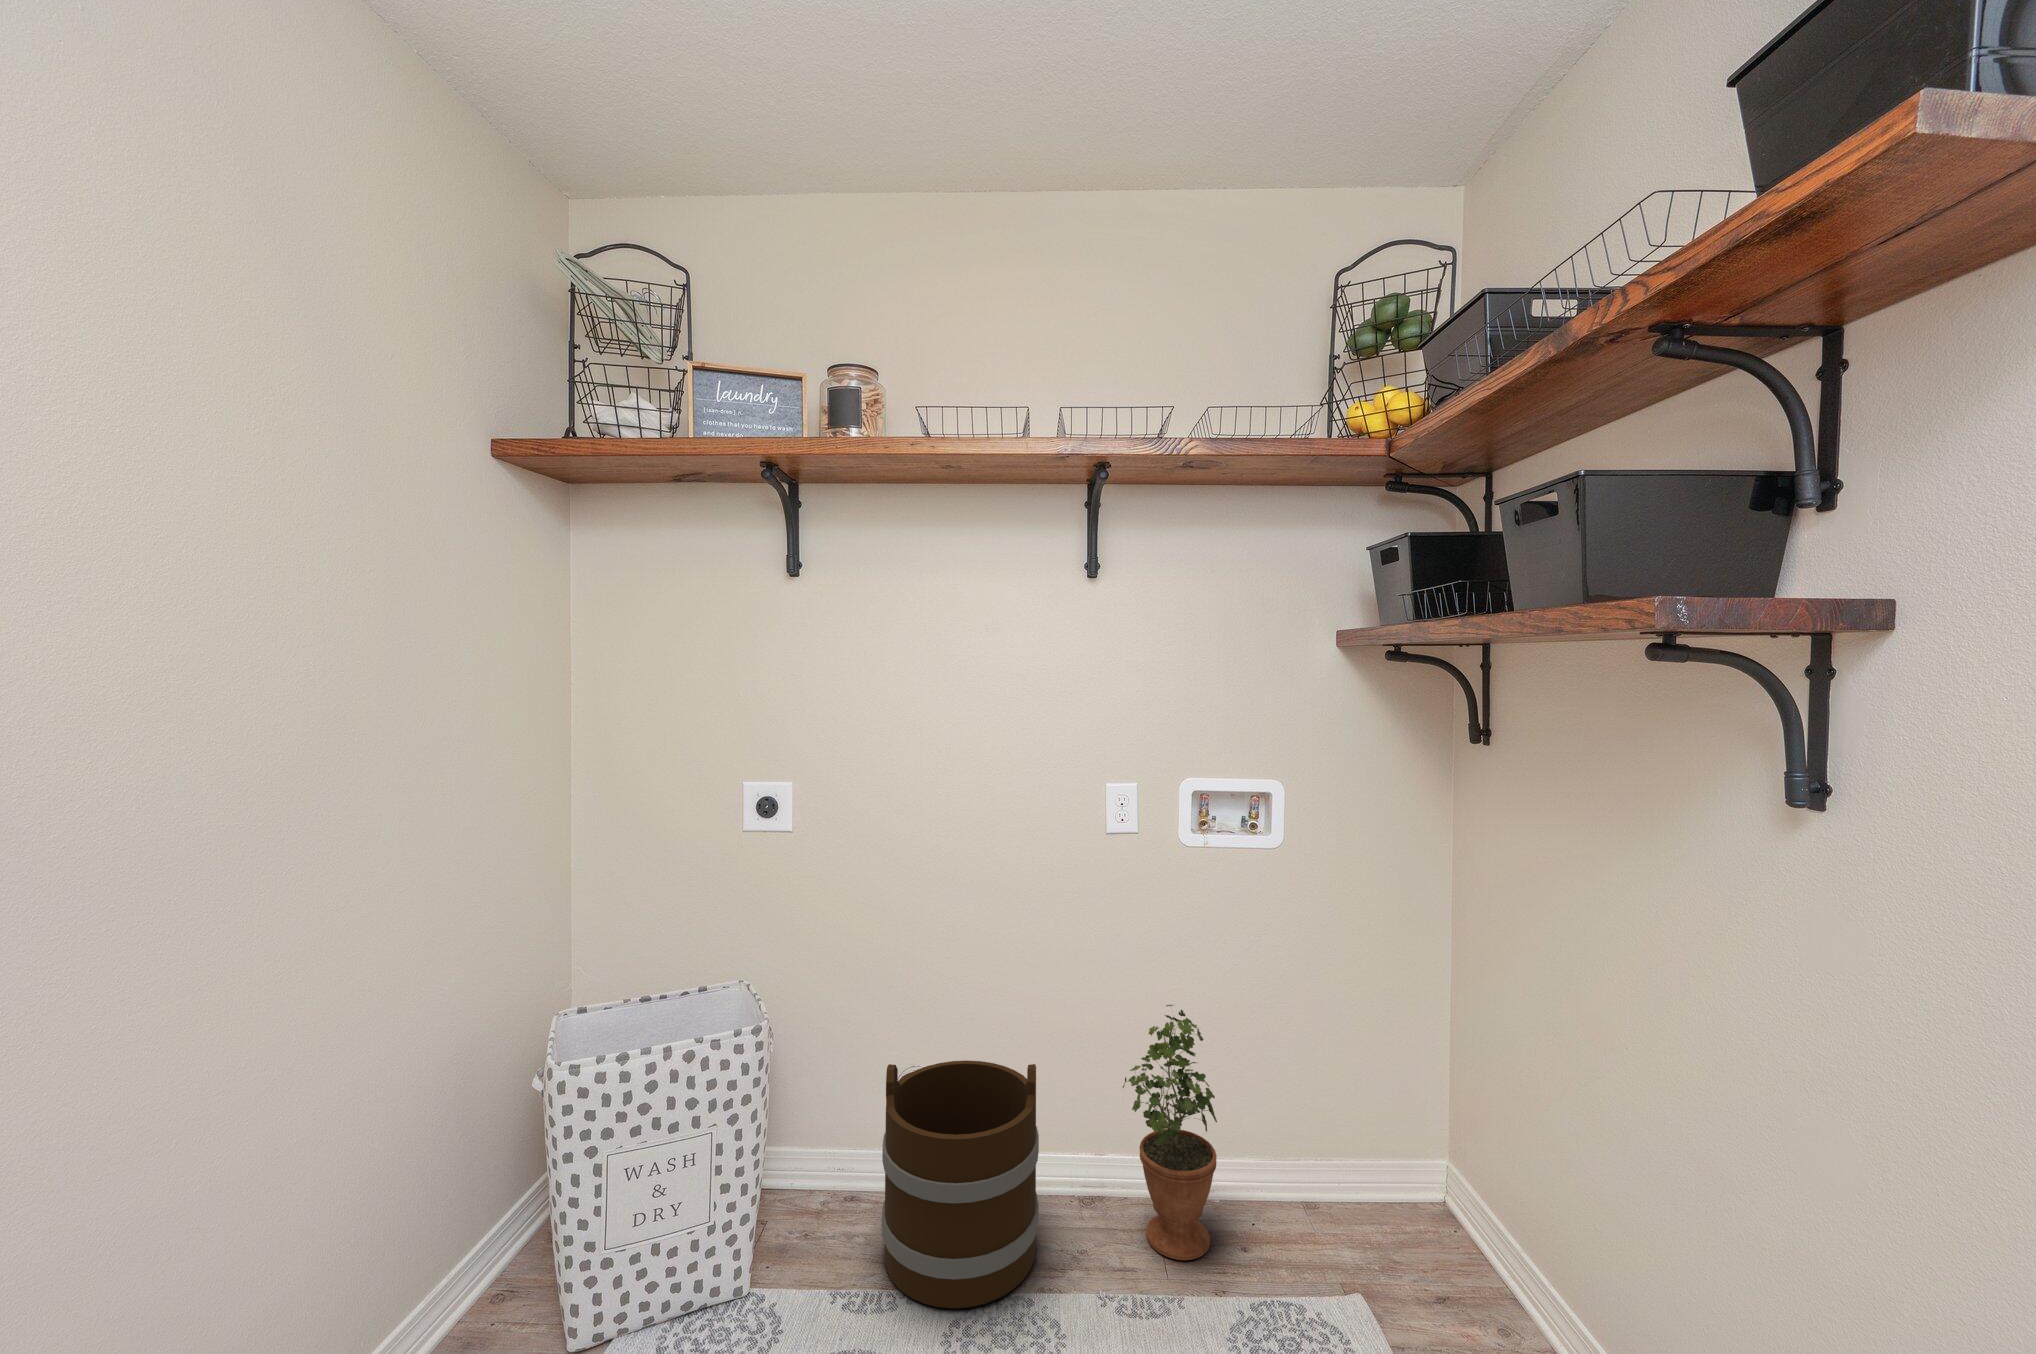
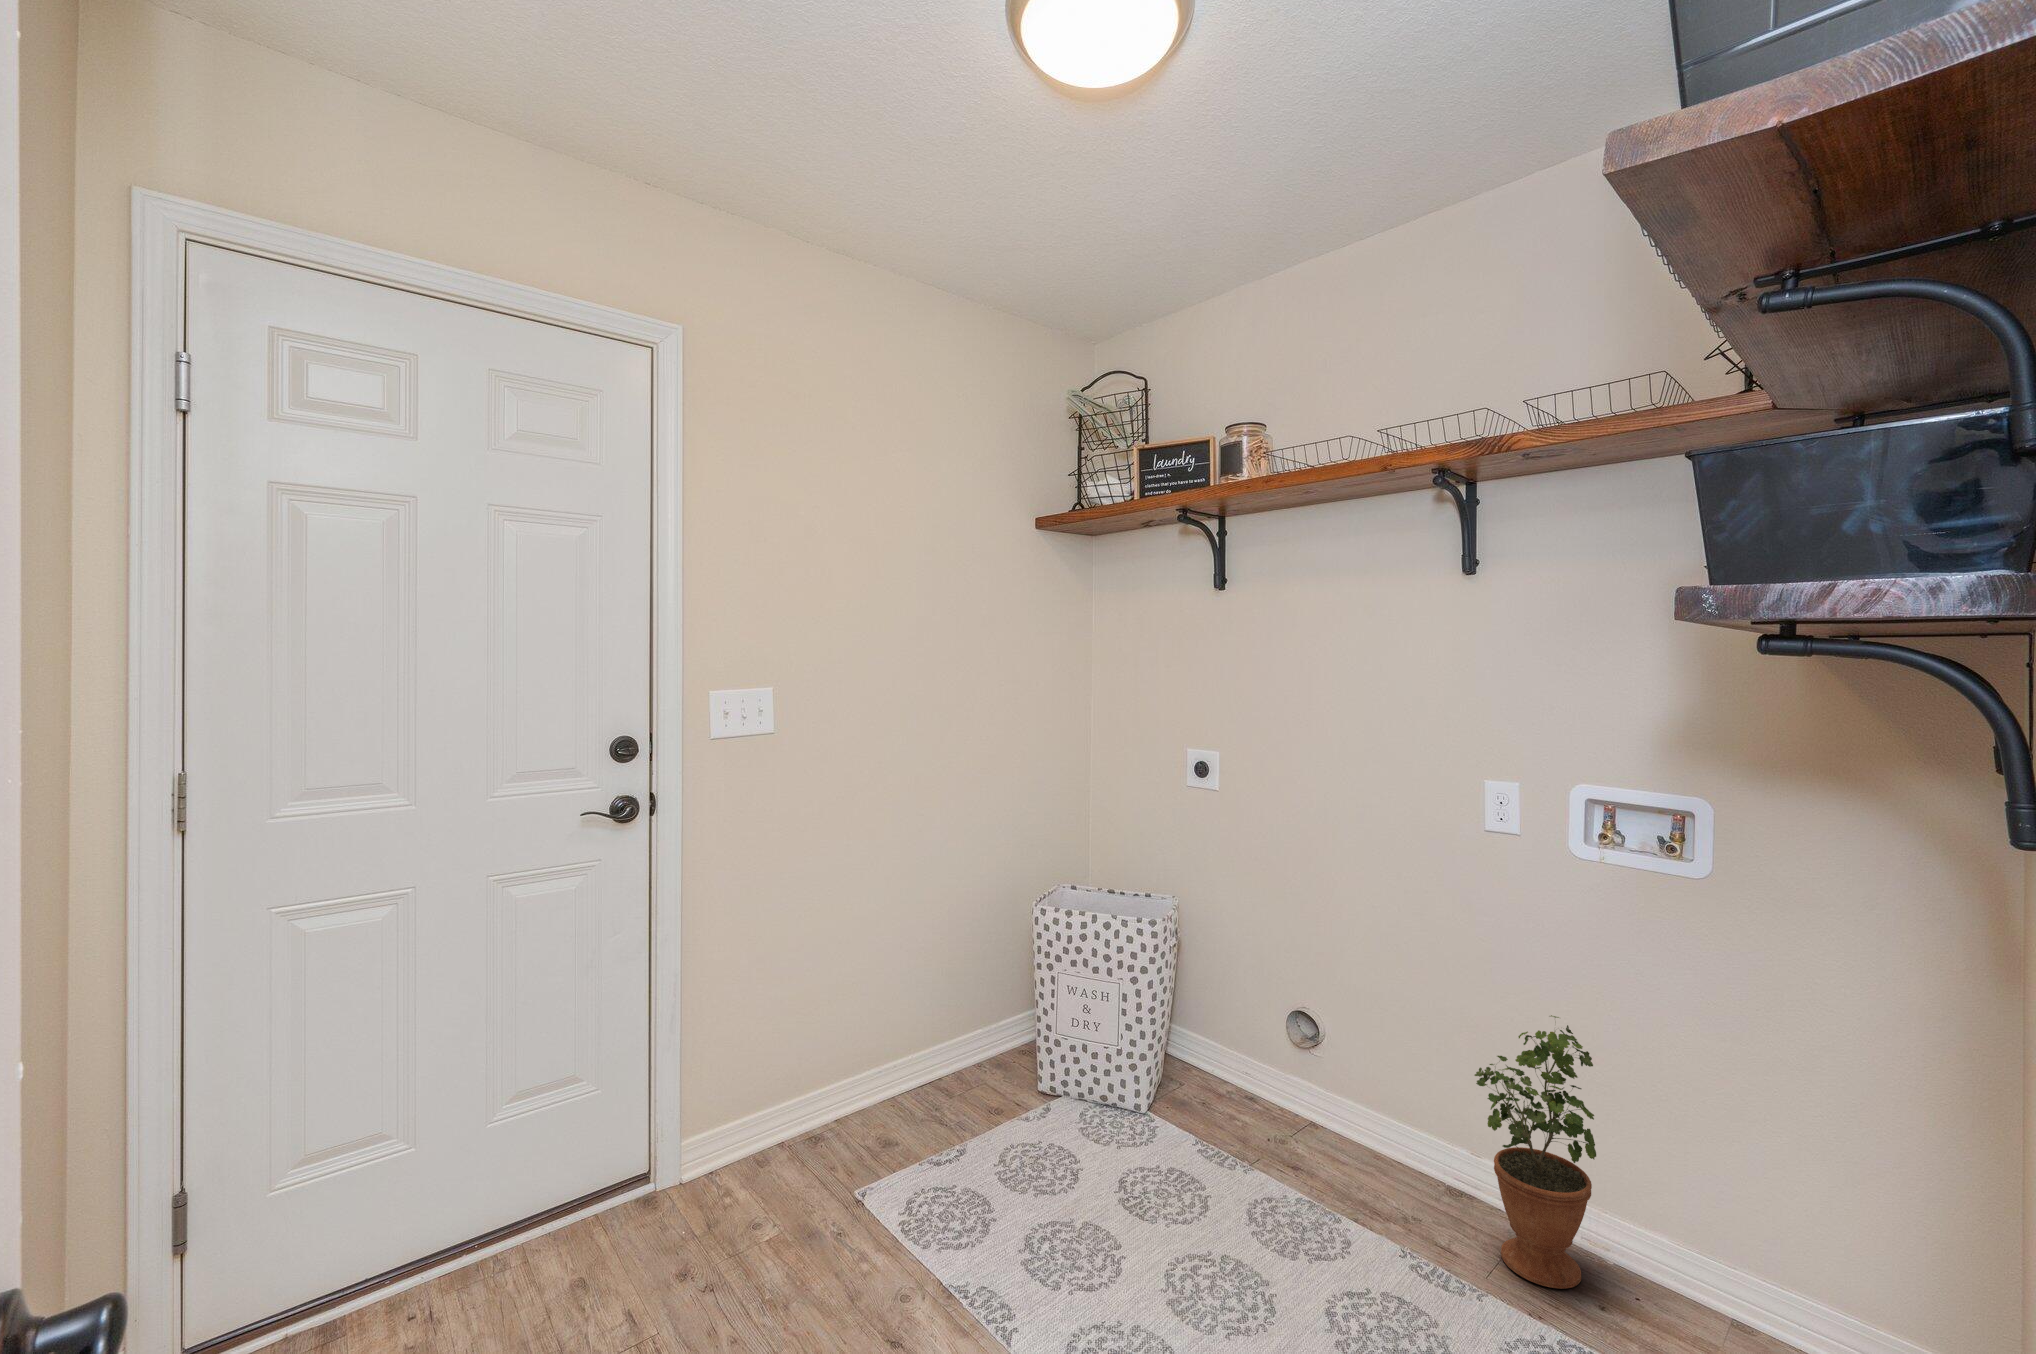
bucket: present [882,1060,1039,1308] -> none [1242,984,1390,1207]

